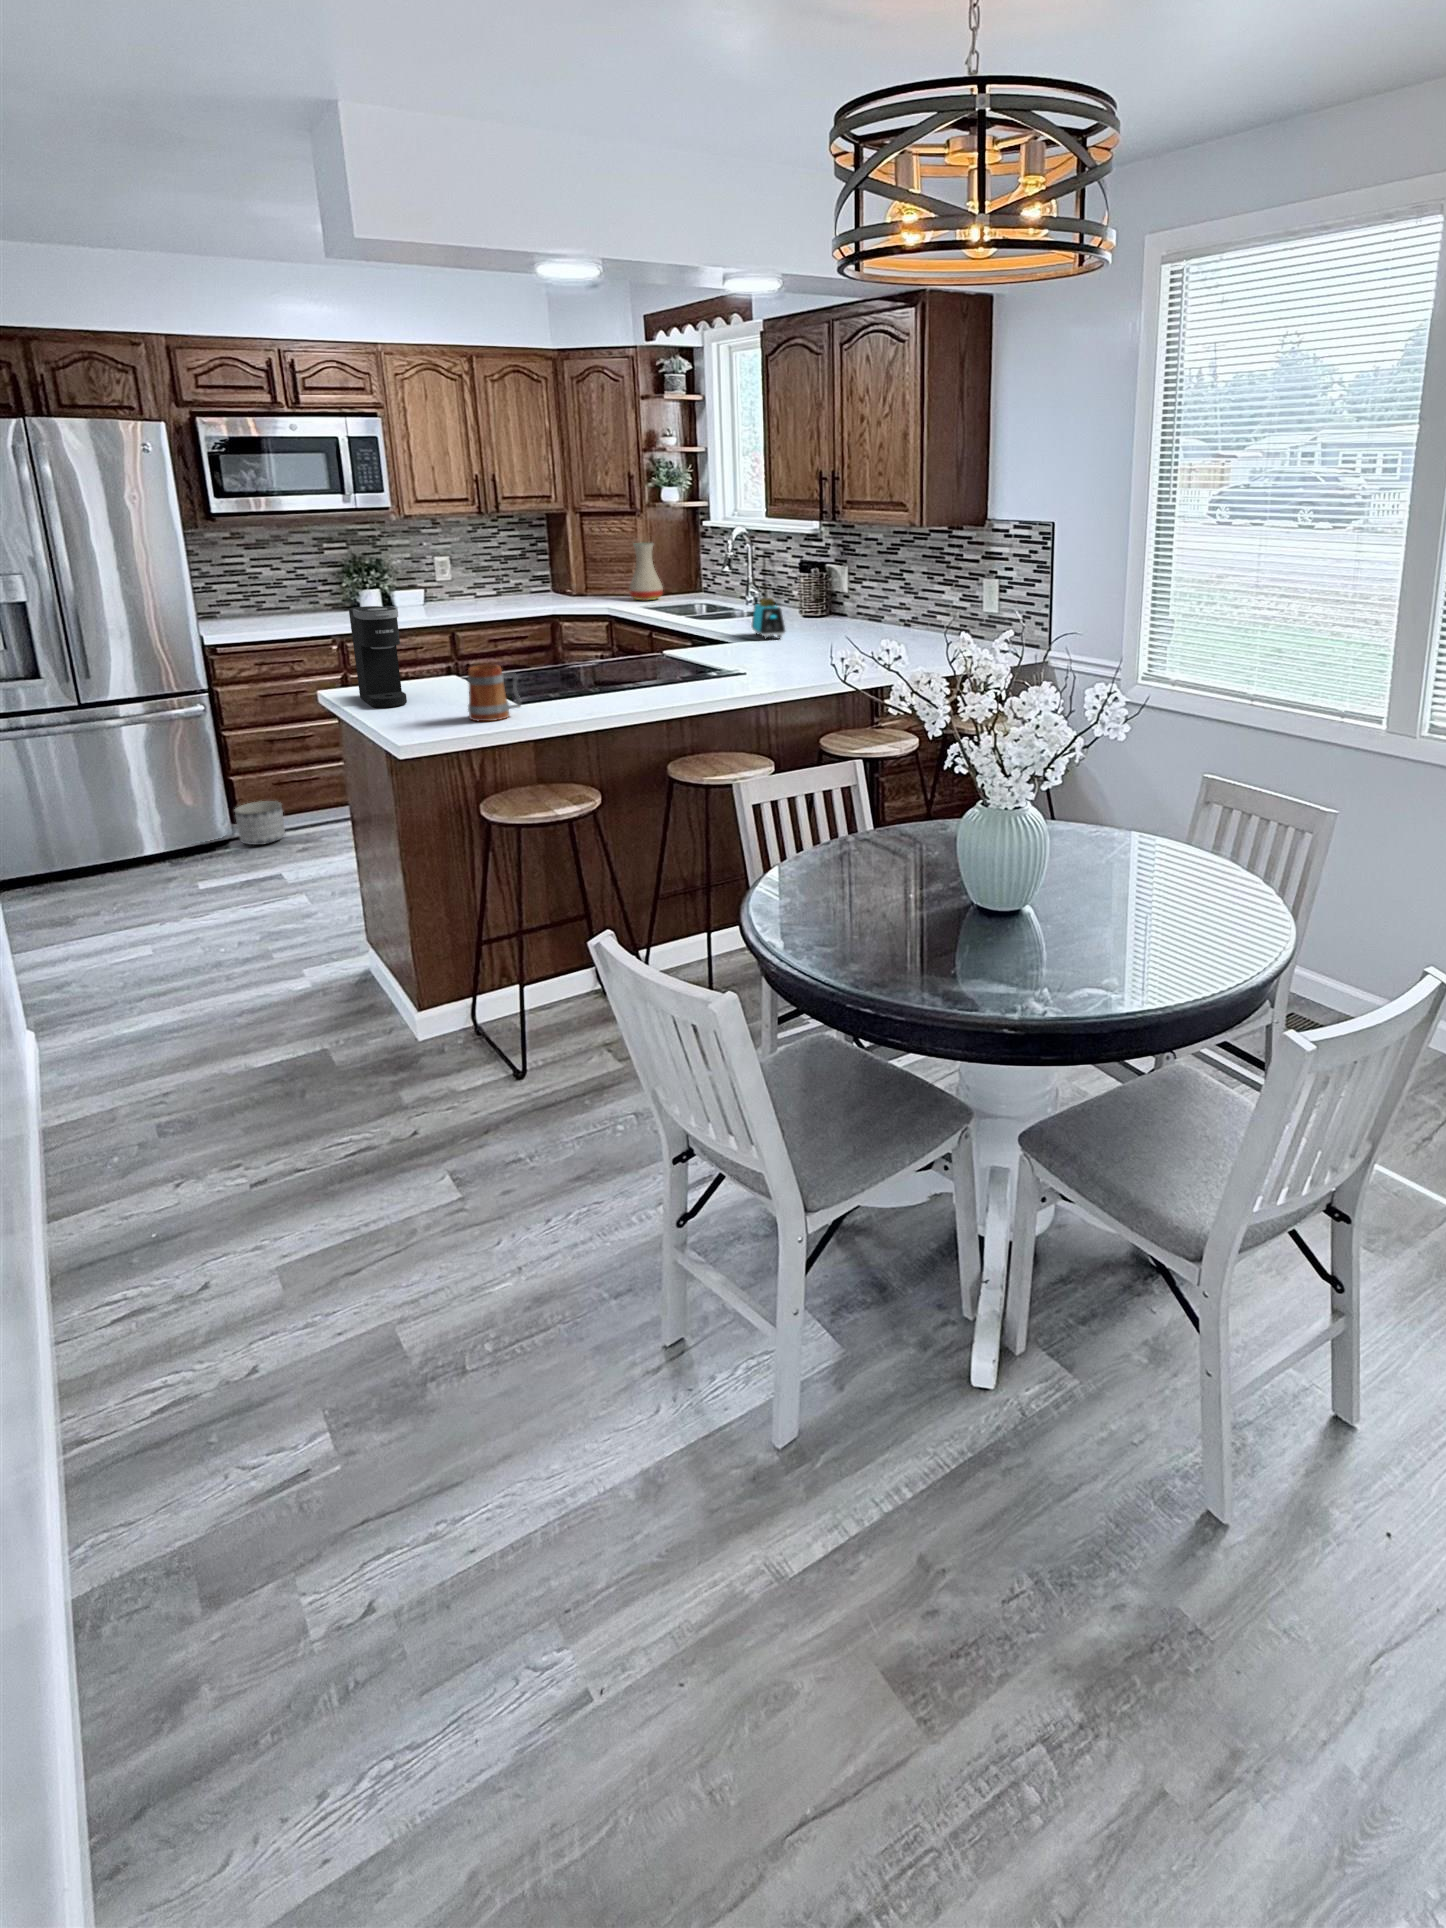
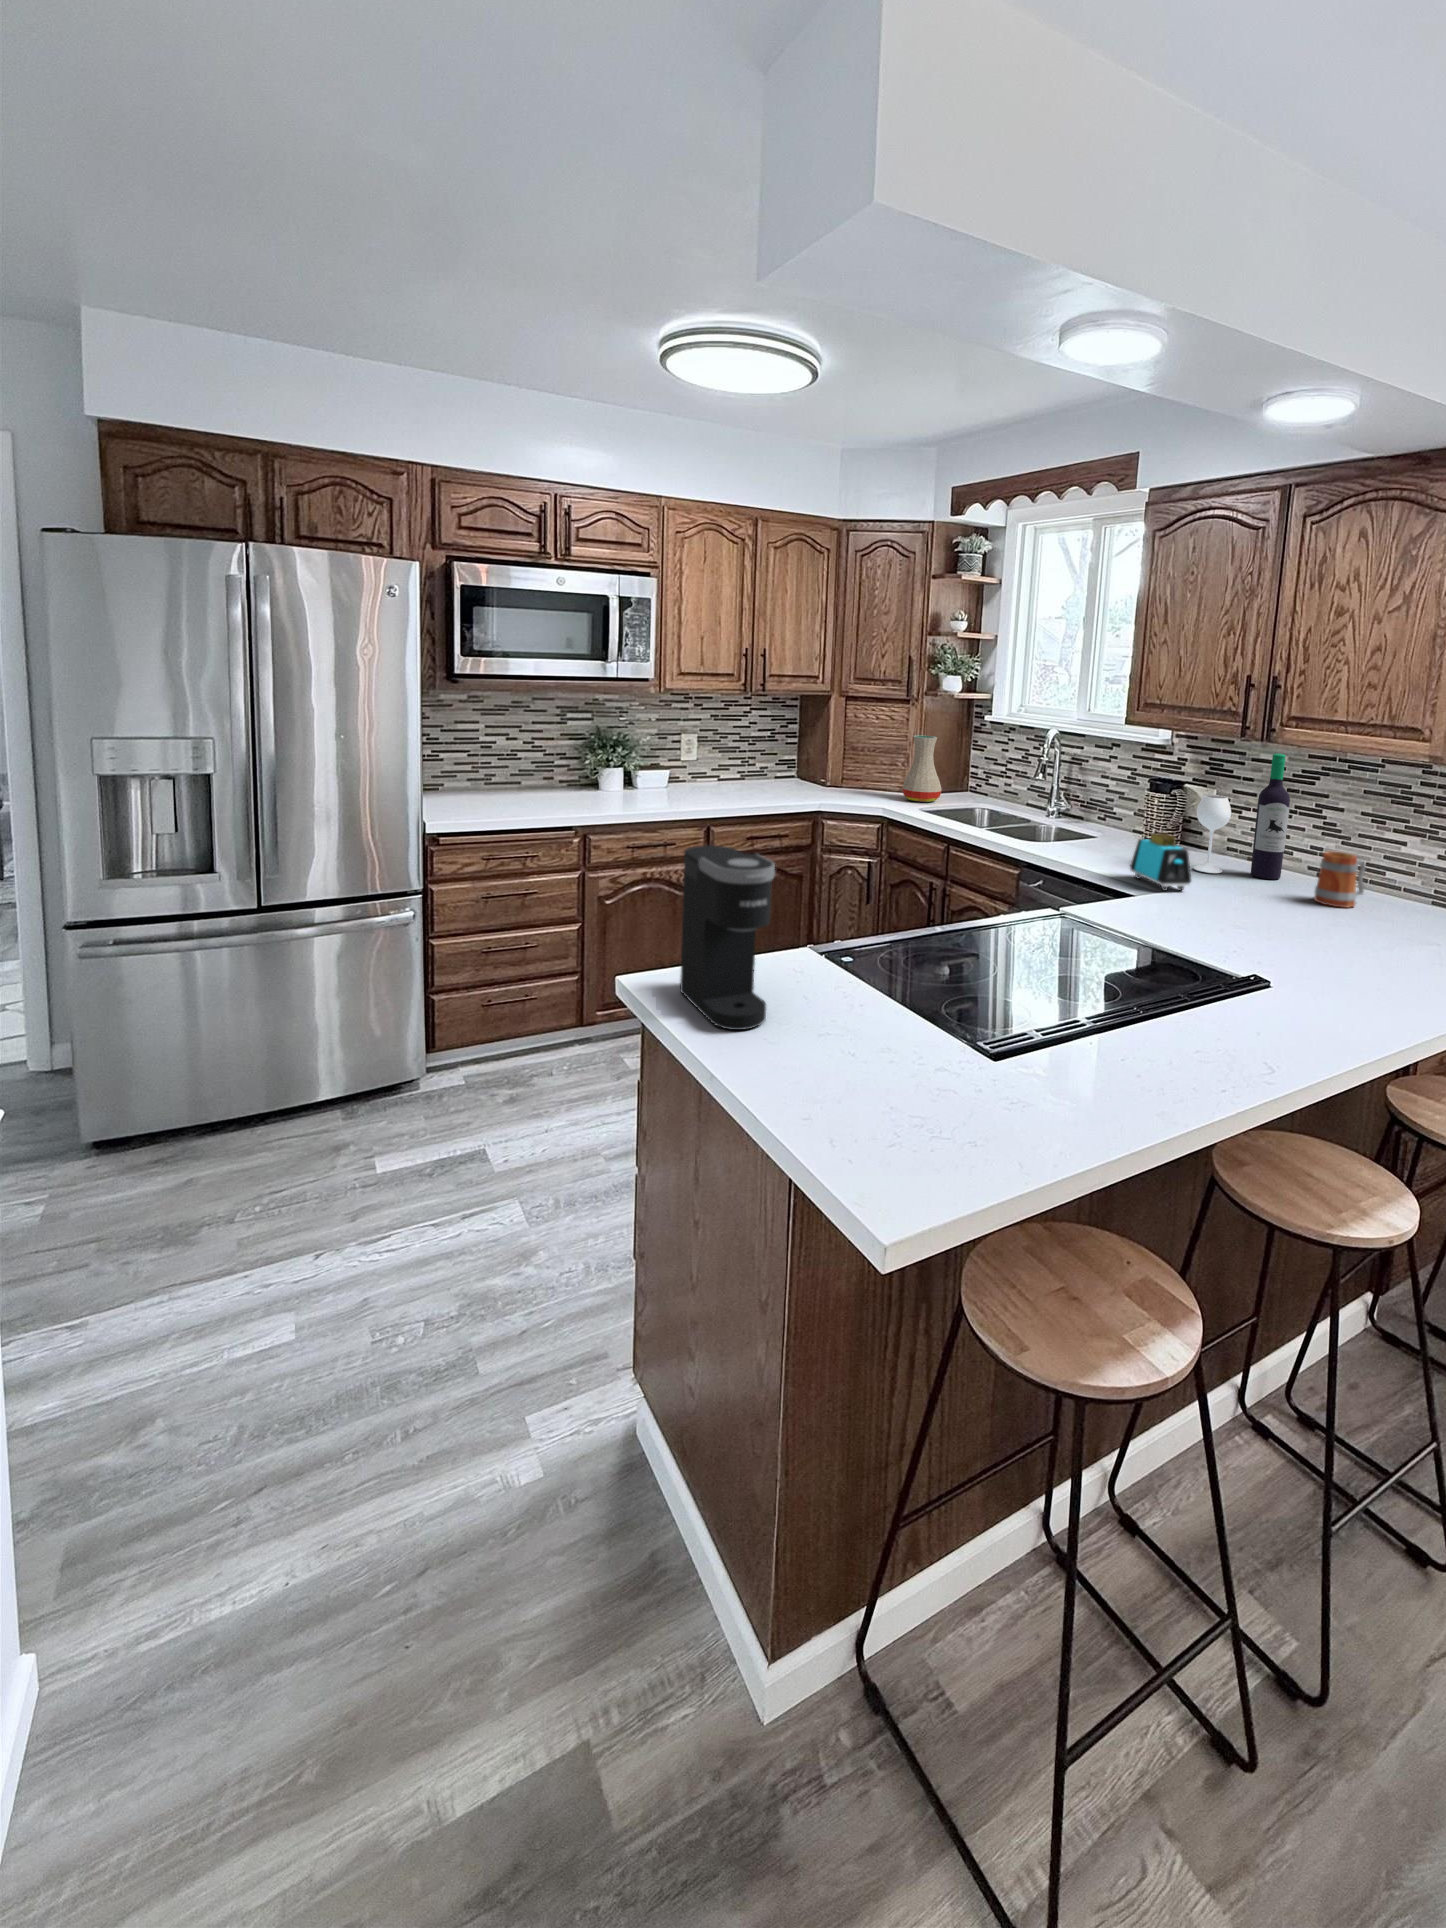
wine bottle: none [810,532,874,629] -> present [1194,754,1290,879]
mug: present [468,665,521,721] -> present [1314,852,1366,908]
planter: present [234,801,285,845] -> none [432,1030,490,1092]

